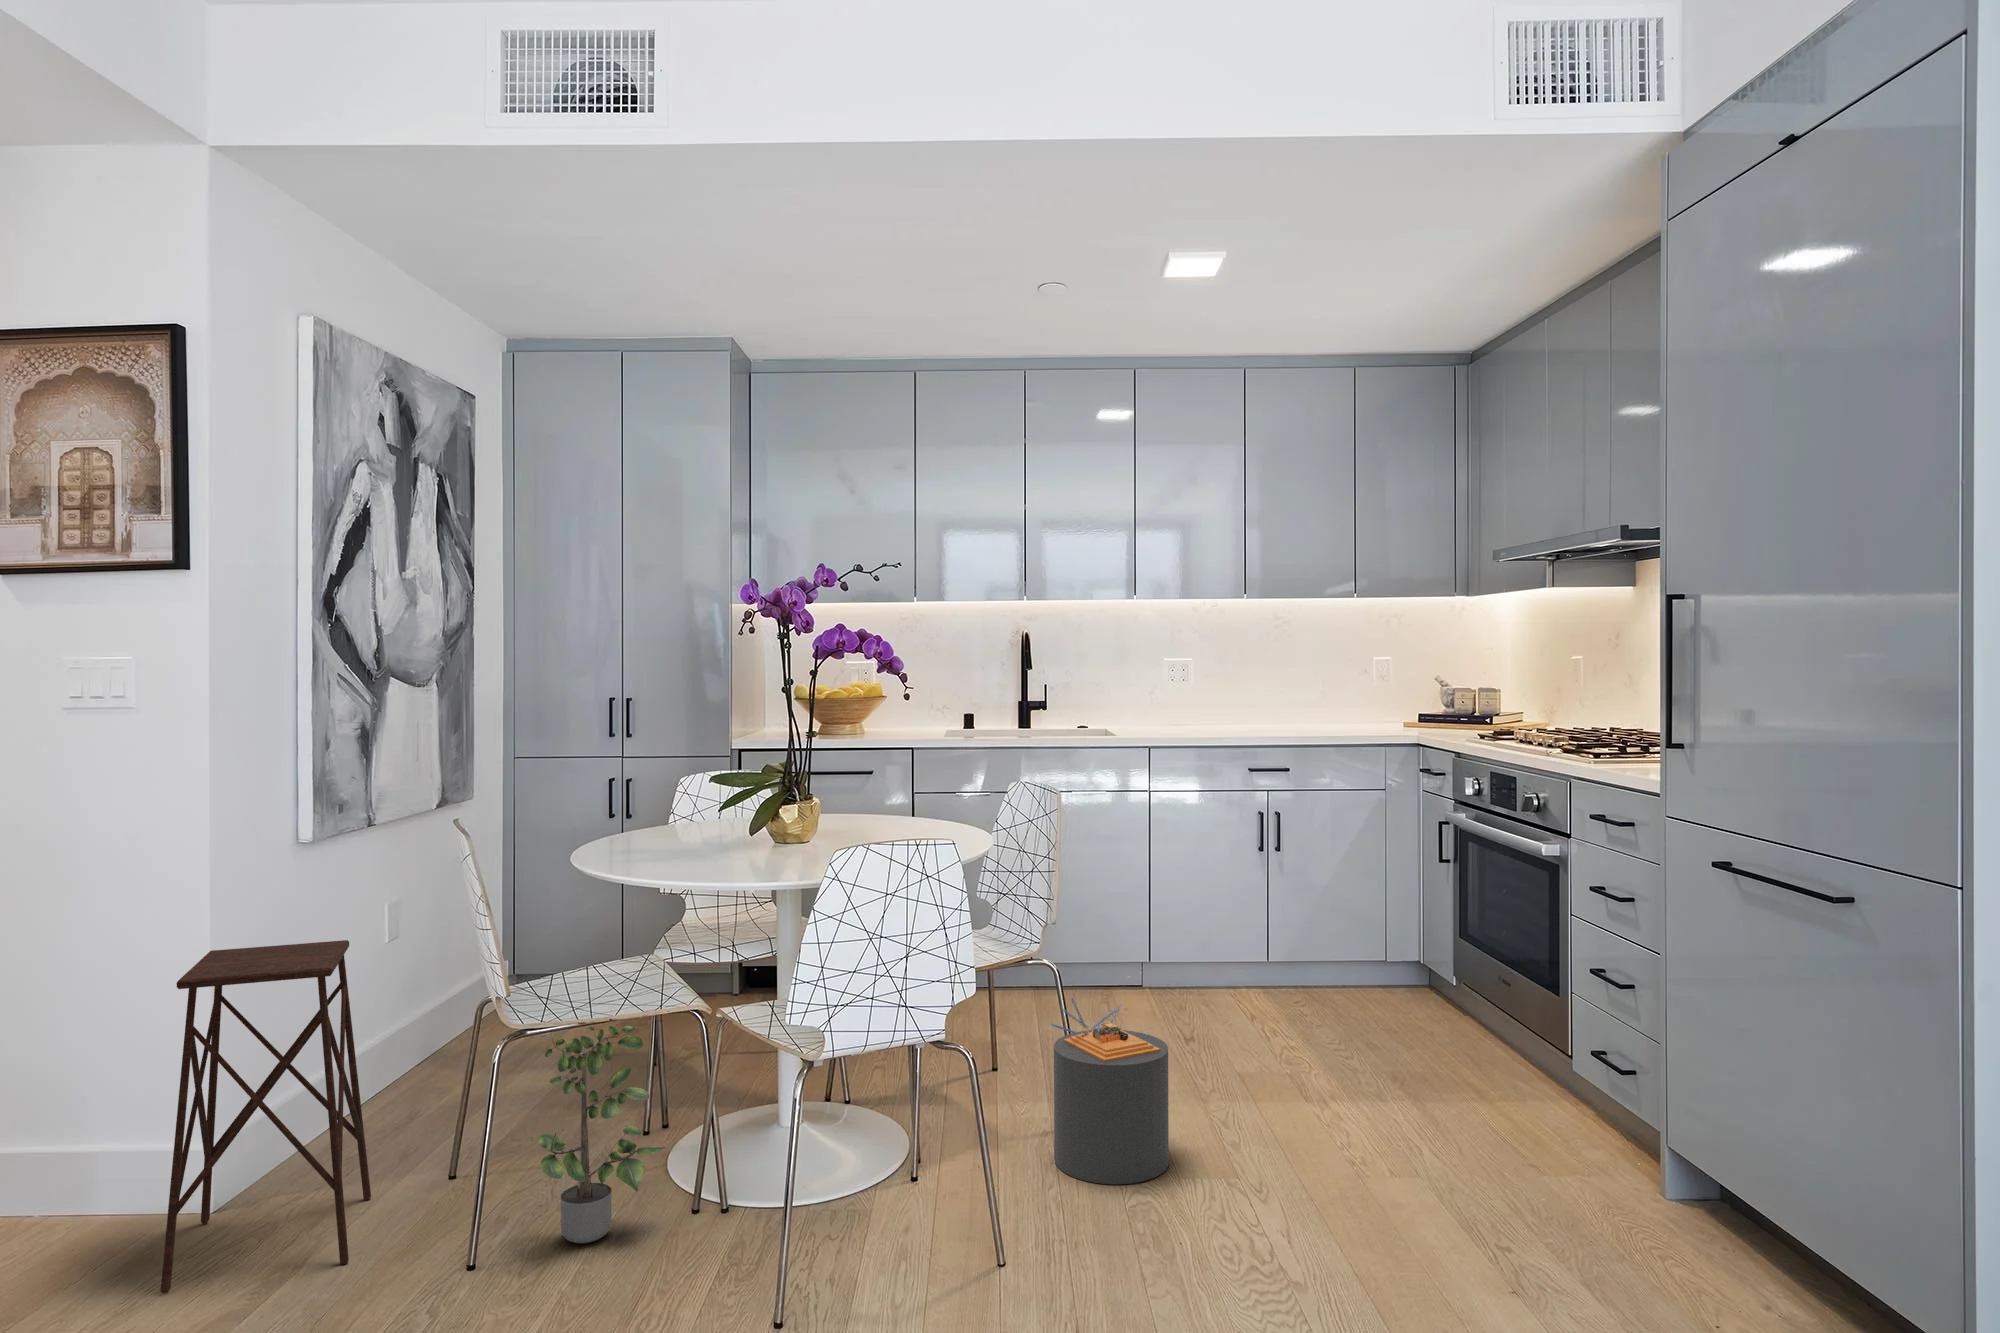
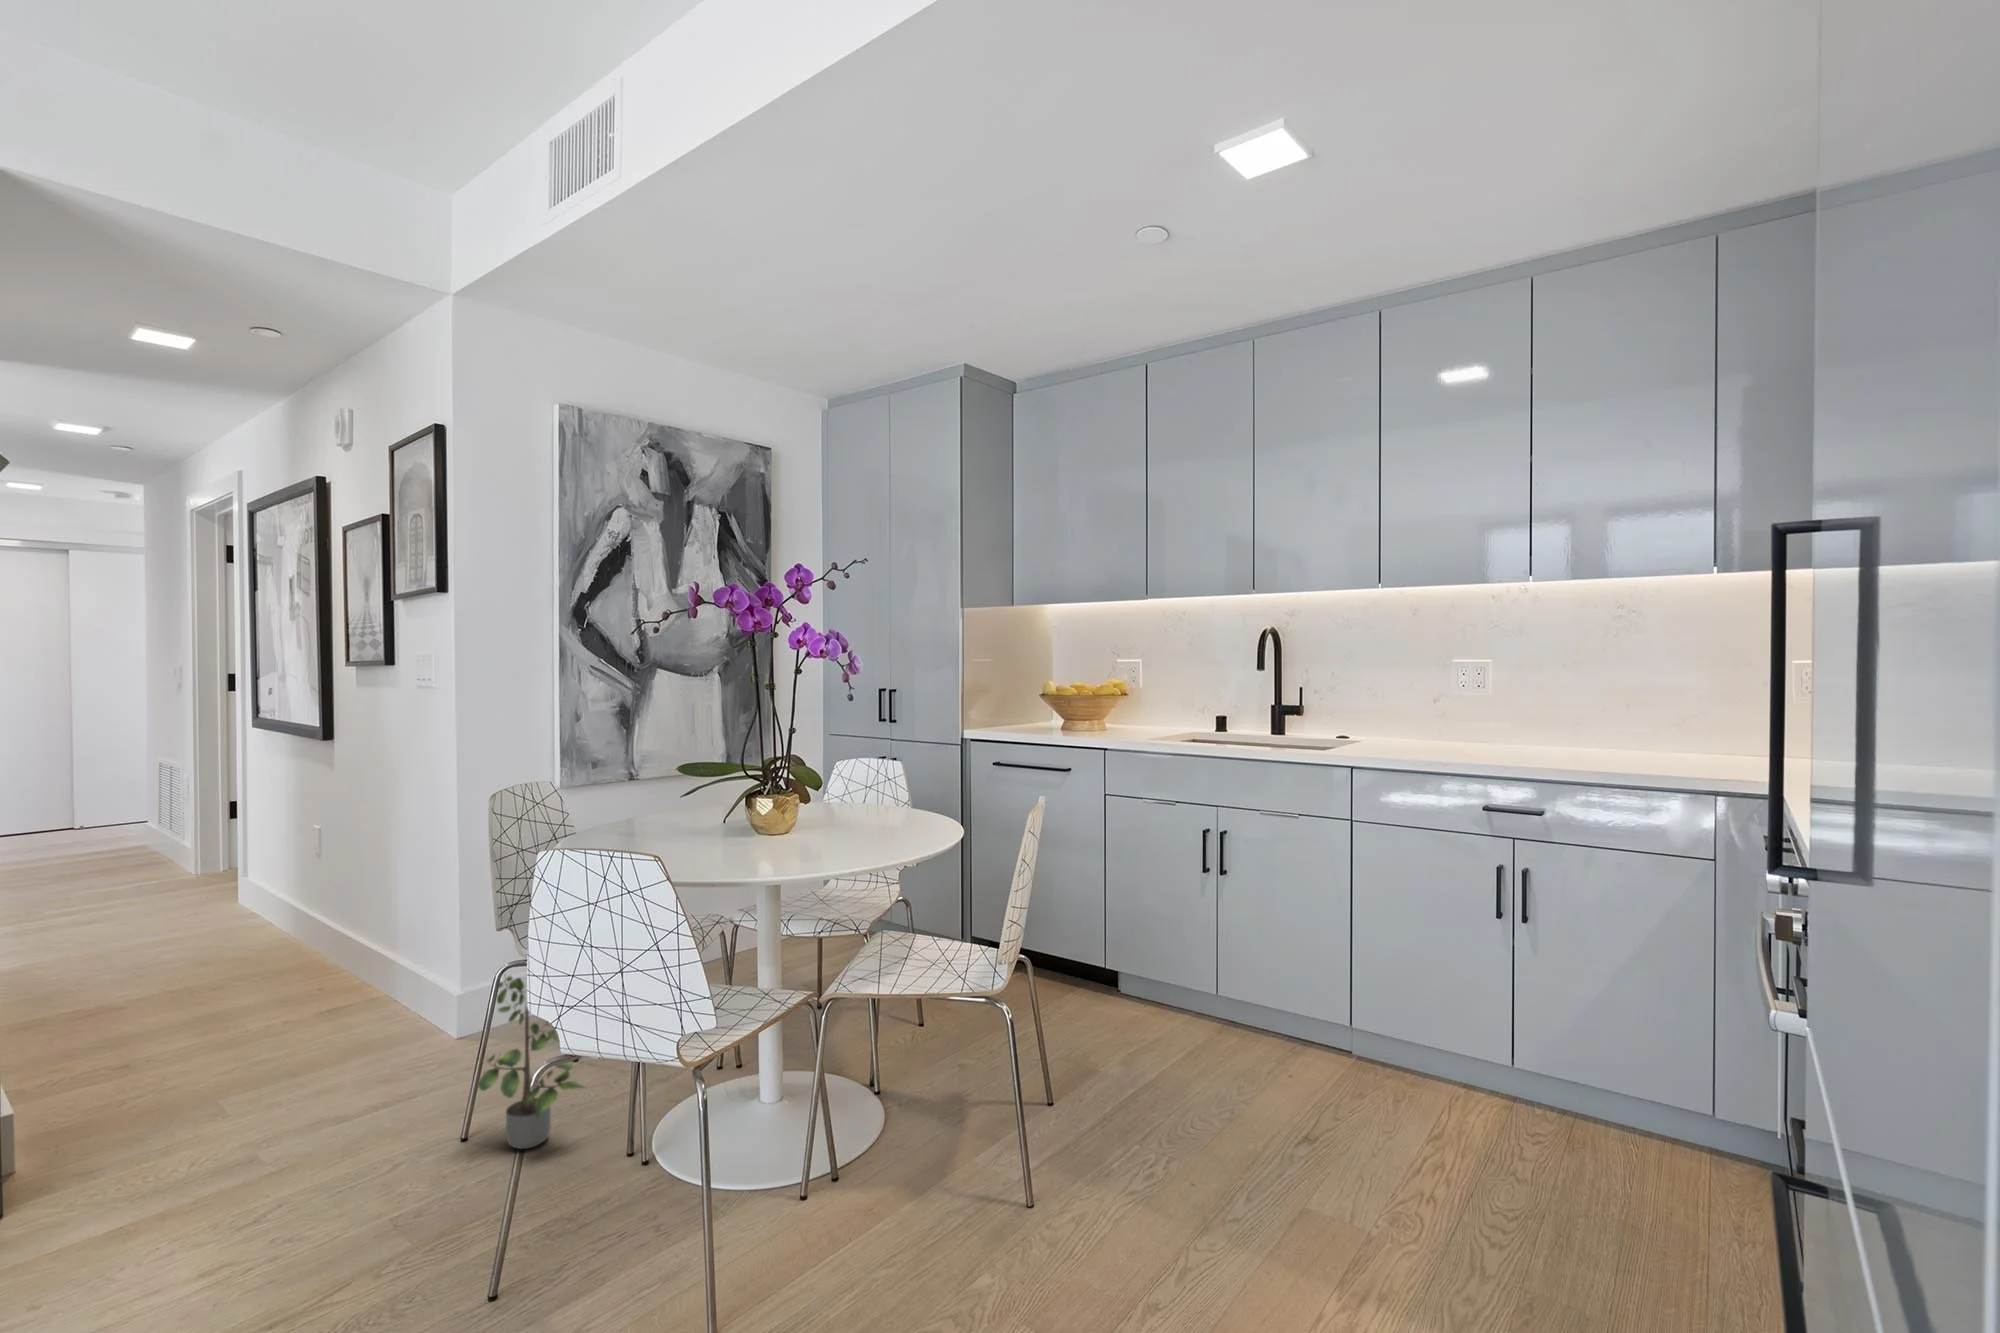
side table: present [161,940,371,1293] -> none [316,861,500,1108]
trash can: present [1051,998,1169,1184] -> none [909,1037,1037,1276]

